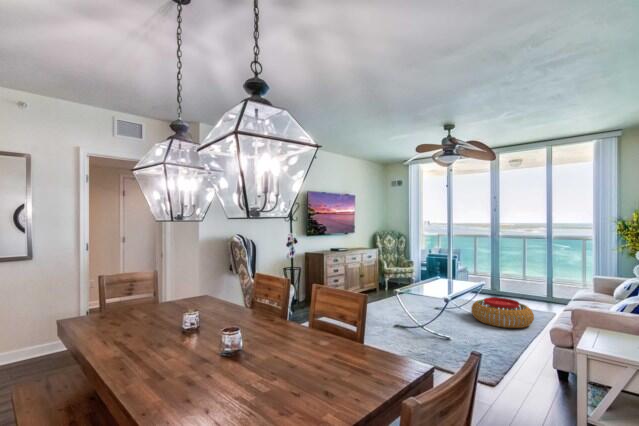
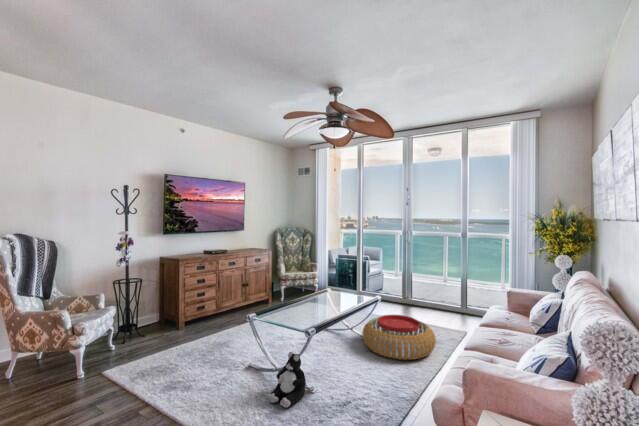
plush toy: none [423,313,448,347] -> present [267,352,306,408]

